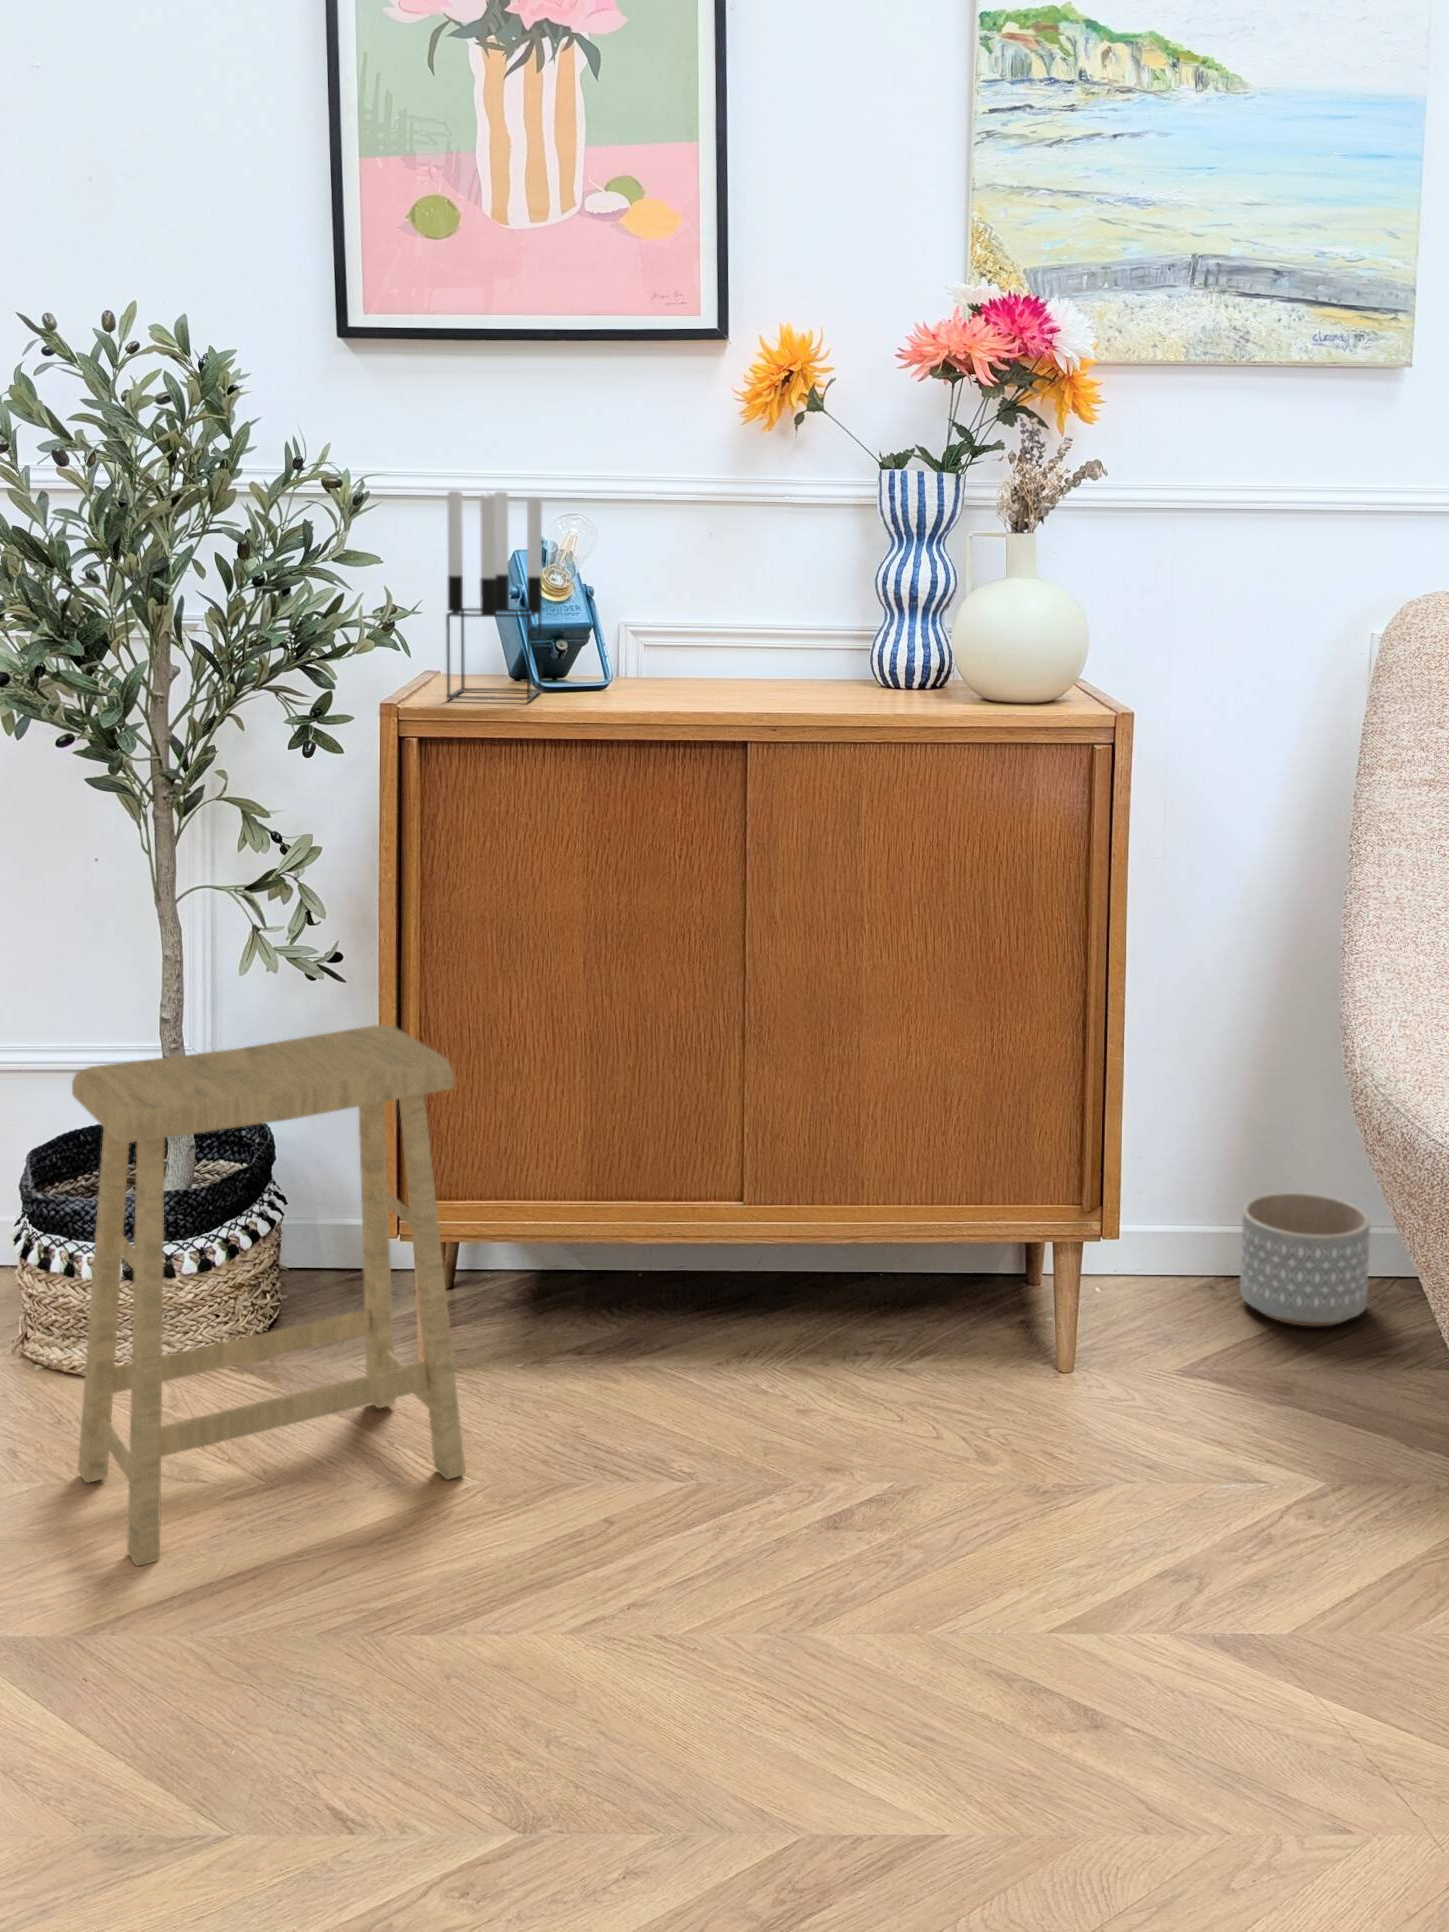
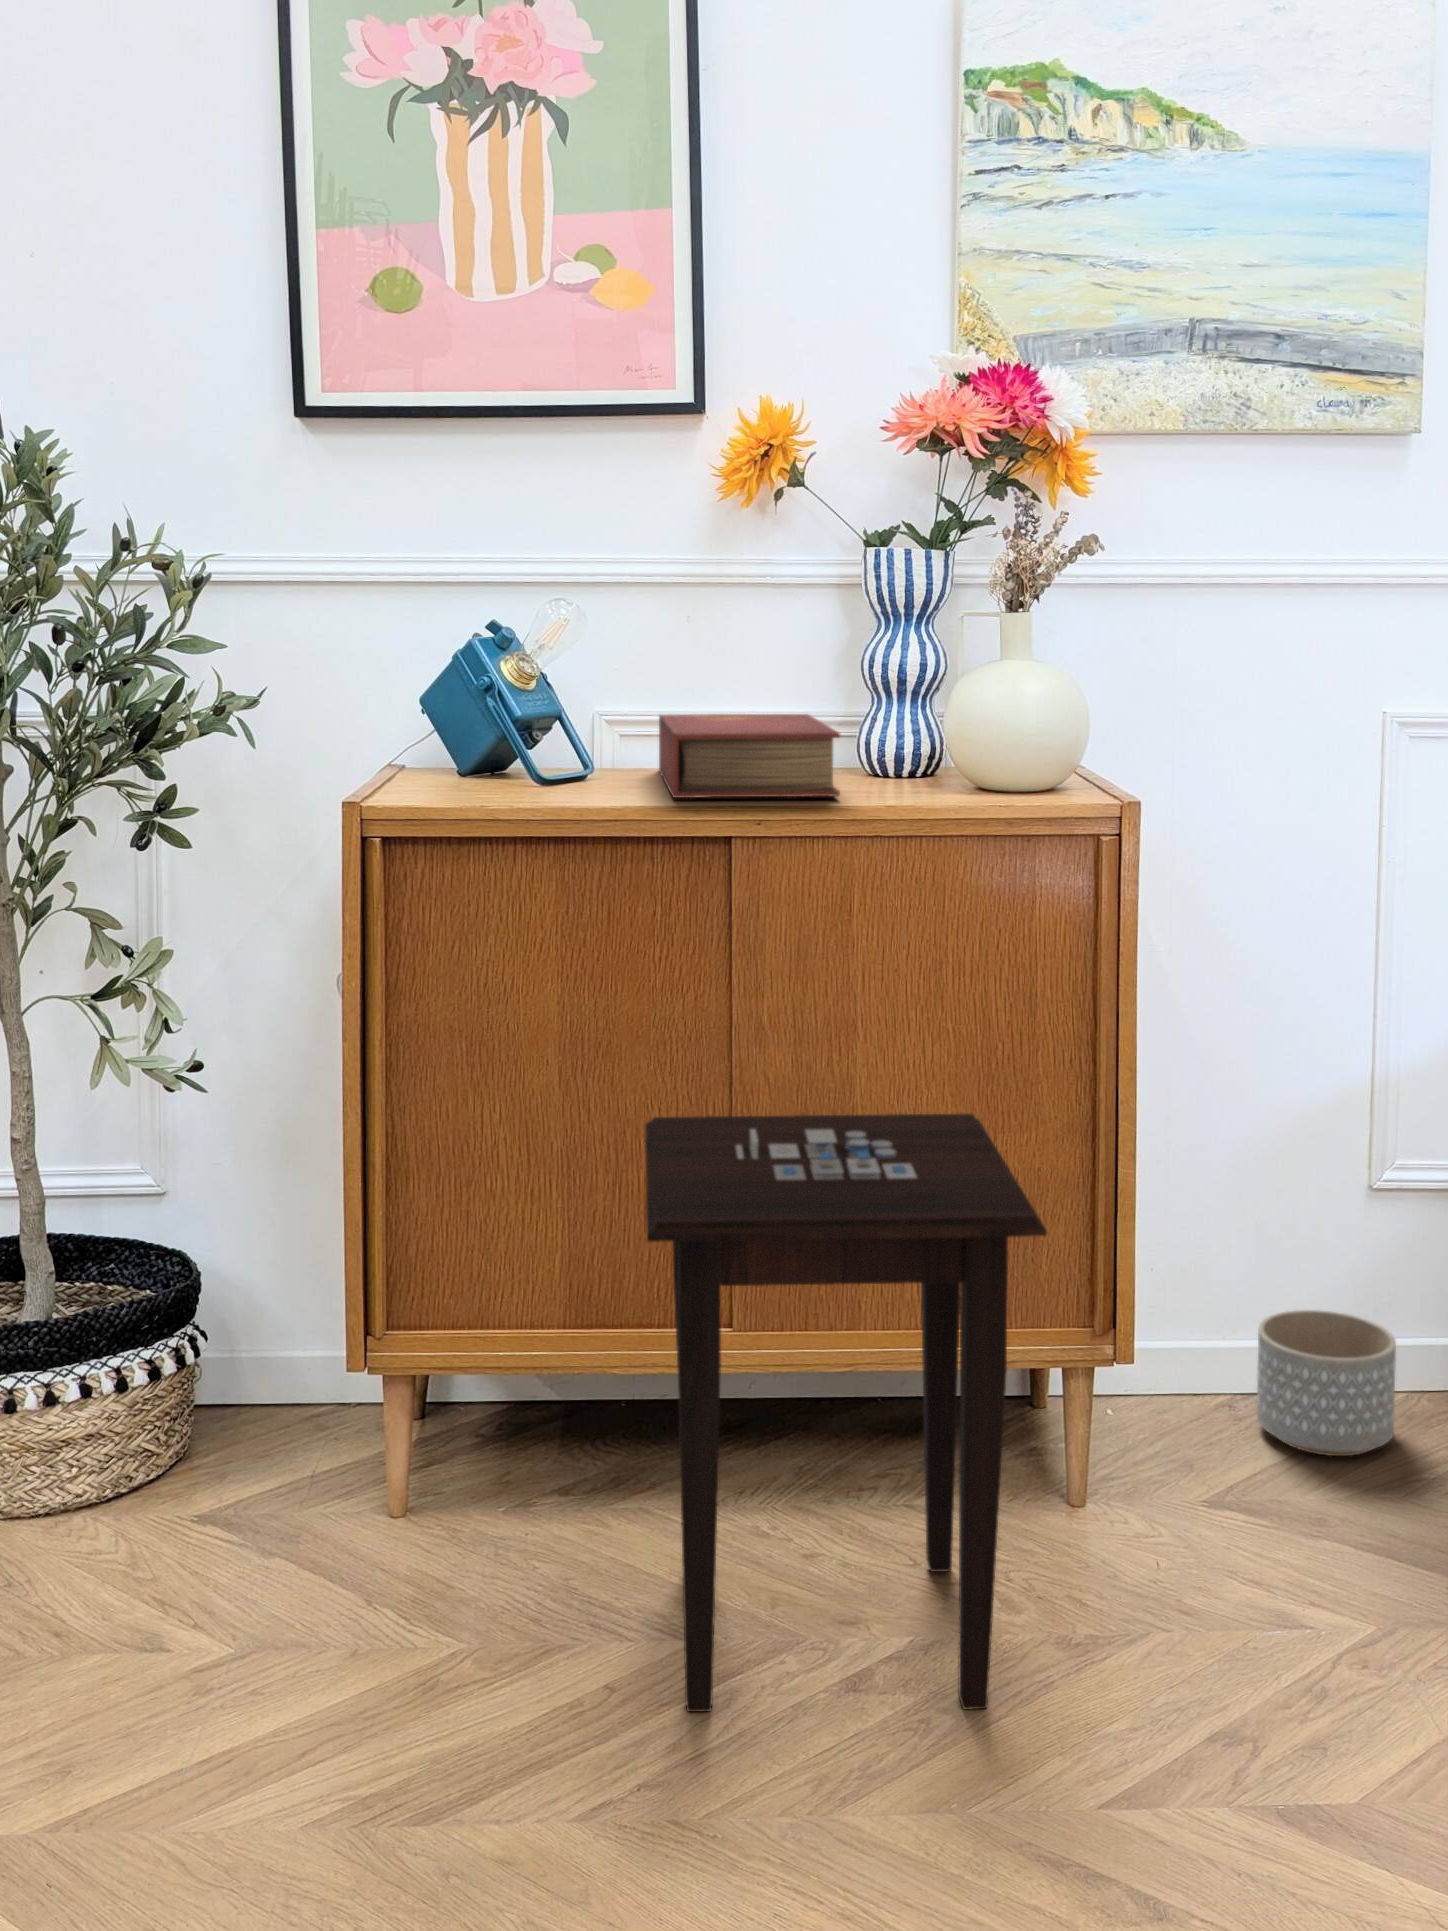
candle holder: present [446,491,542,700] -> none [413,571,513,795]
book: none [683,627,850,704] -> present [659,714,840,798]
side table: none [655,1002,1025,1544] -> present [645,1114,1047,1712]
footstool: present [72,1026,465,1566] -> none [20,1143,441,1739]

